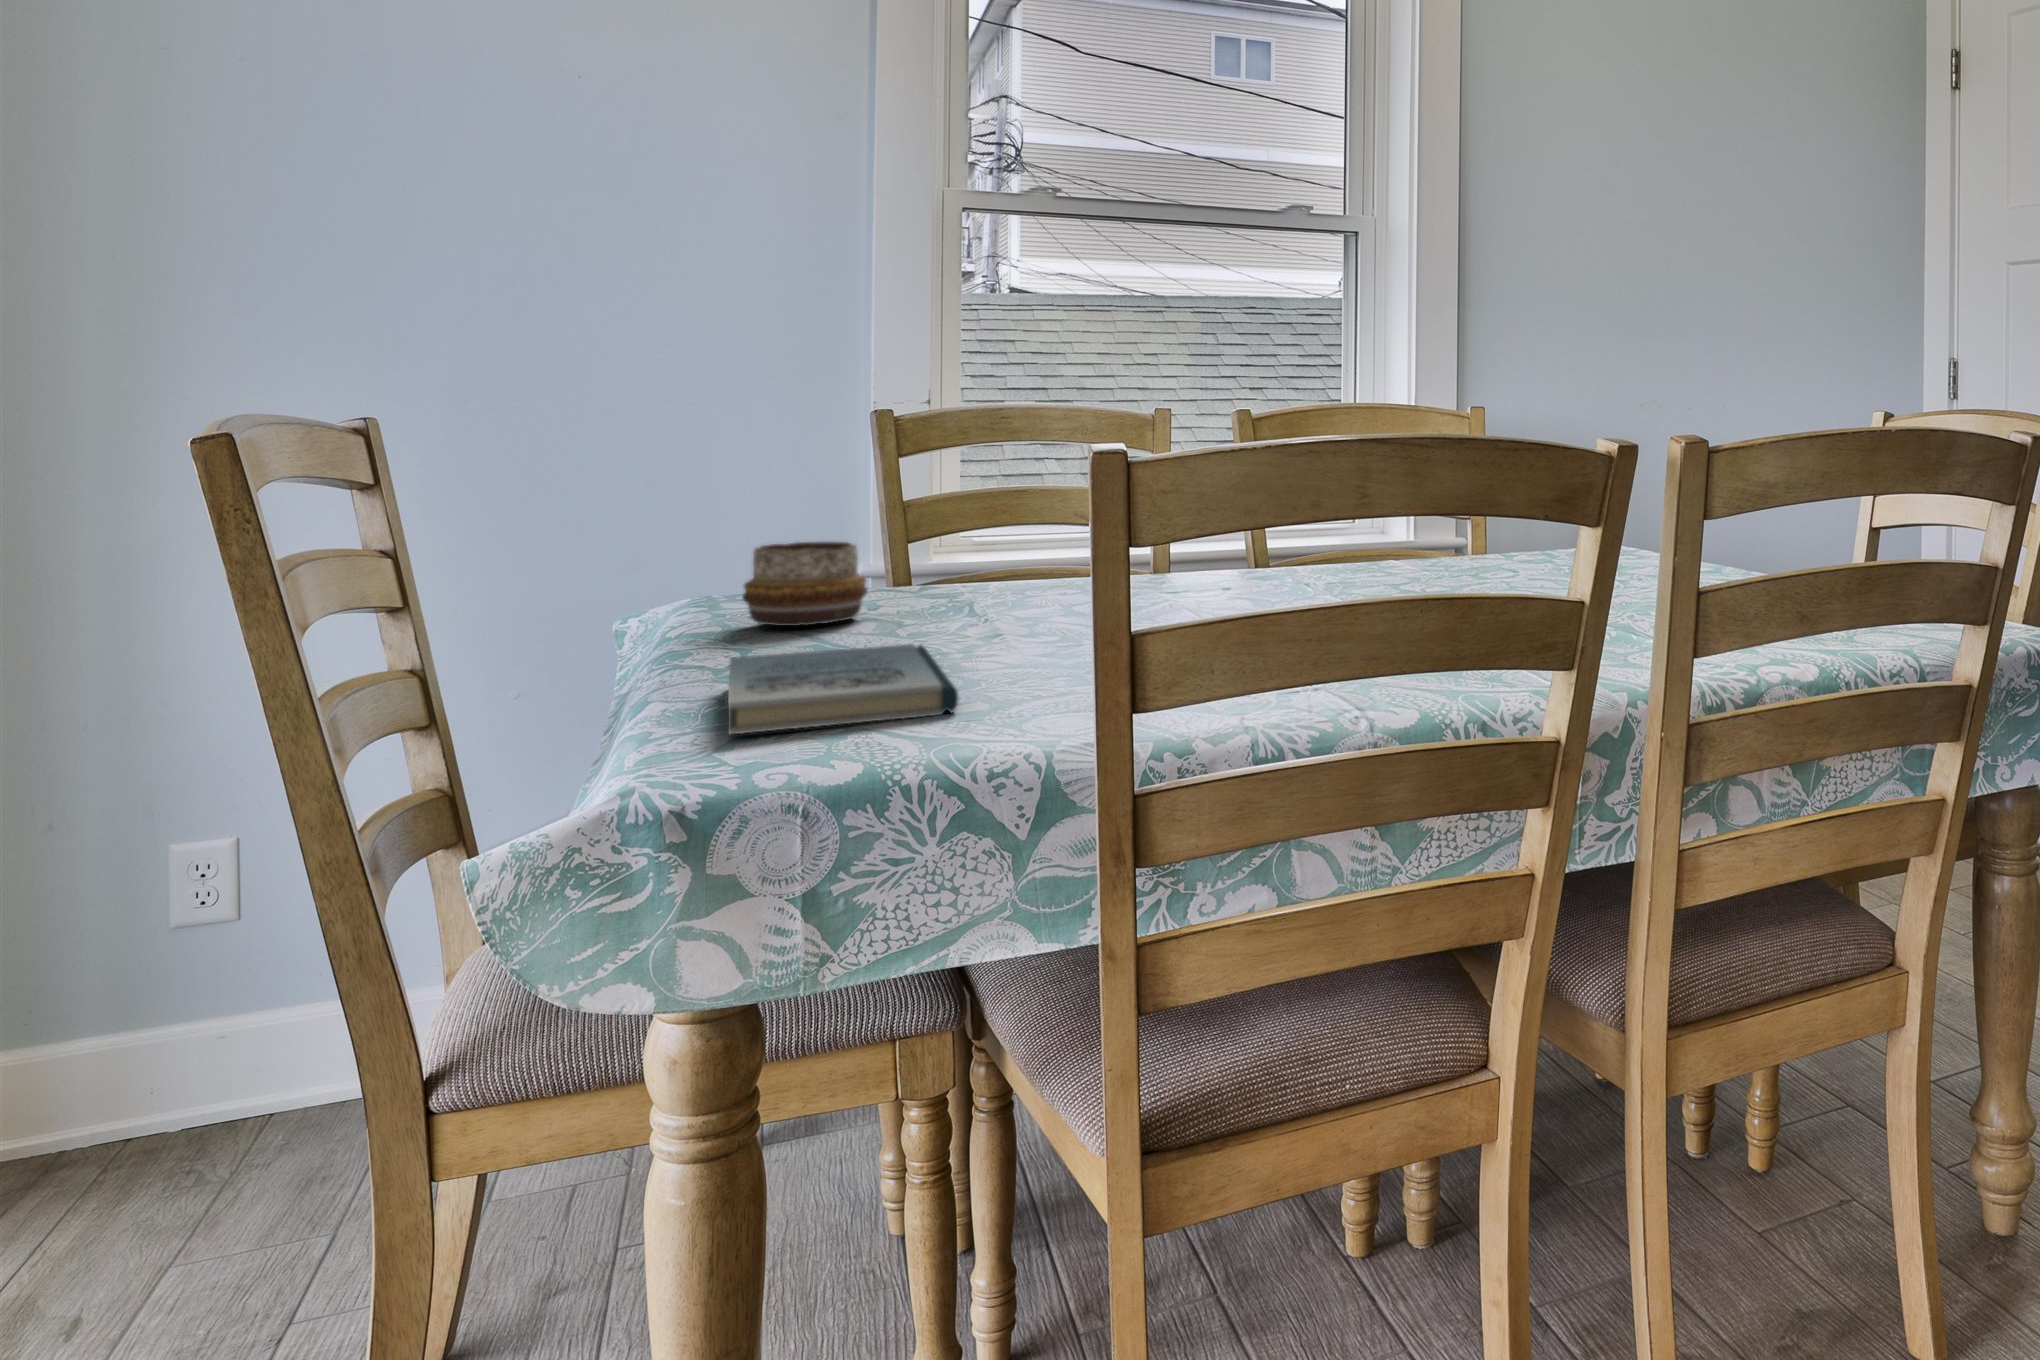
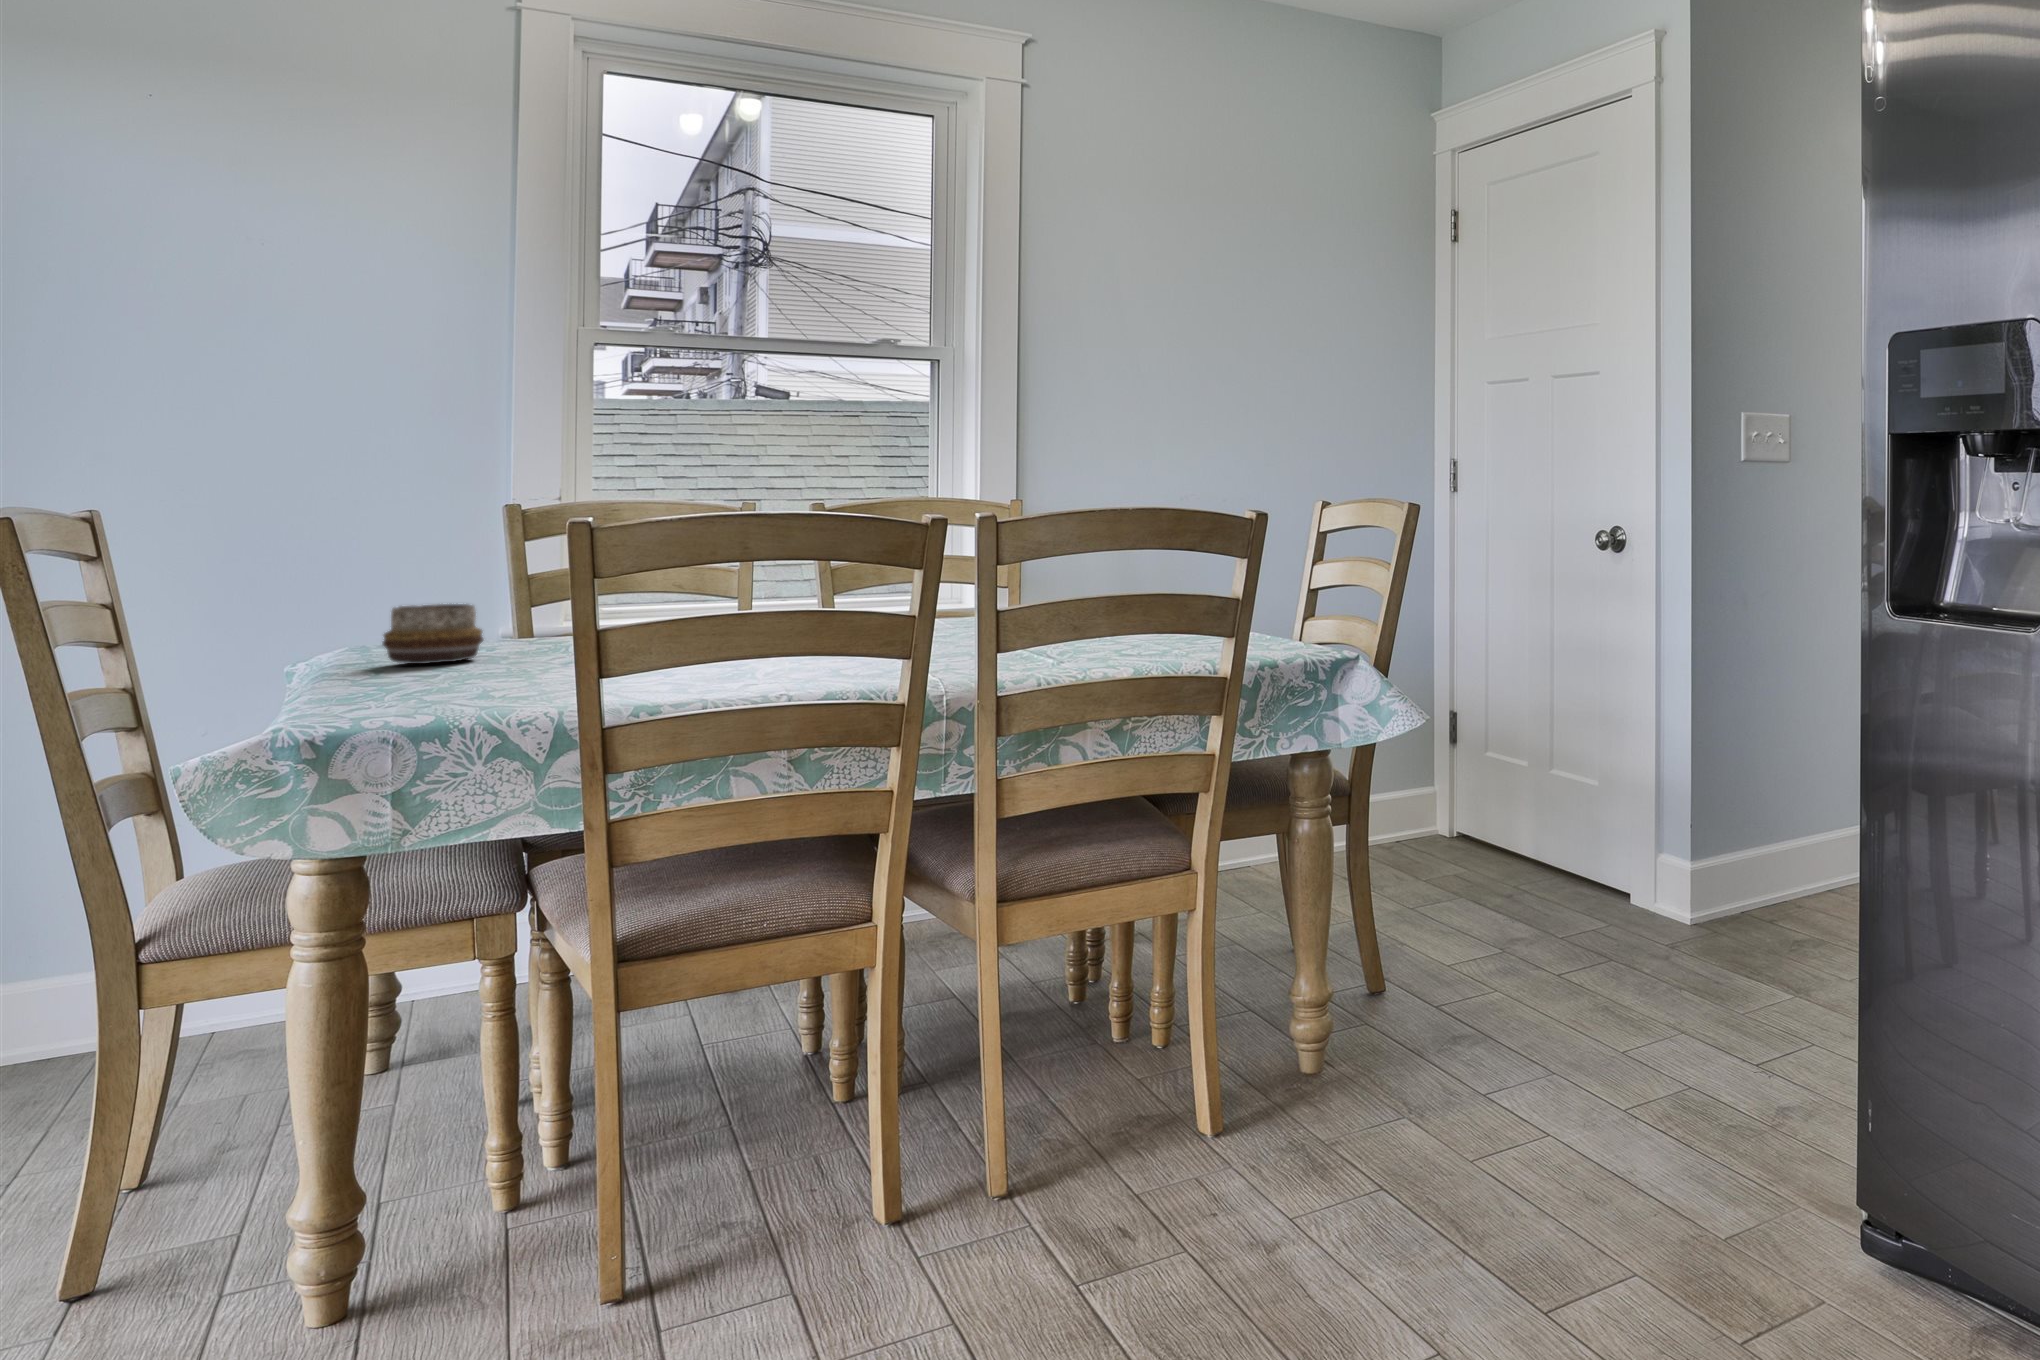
book: present [728,644,958,734] -> none [349,664,513,707]

